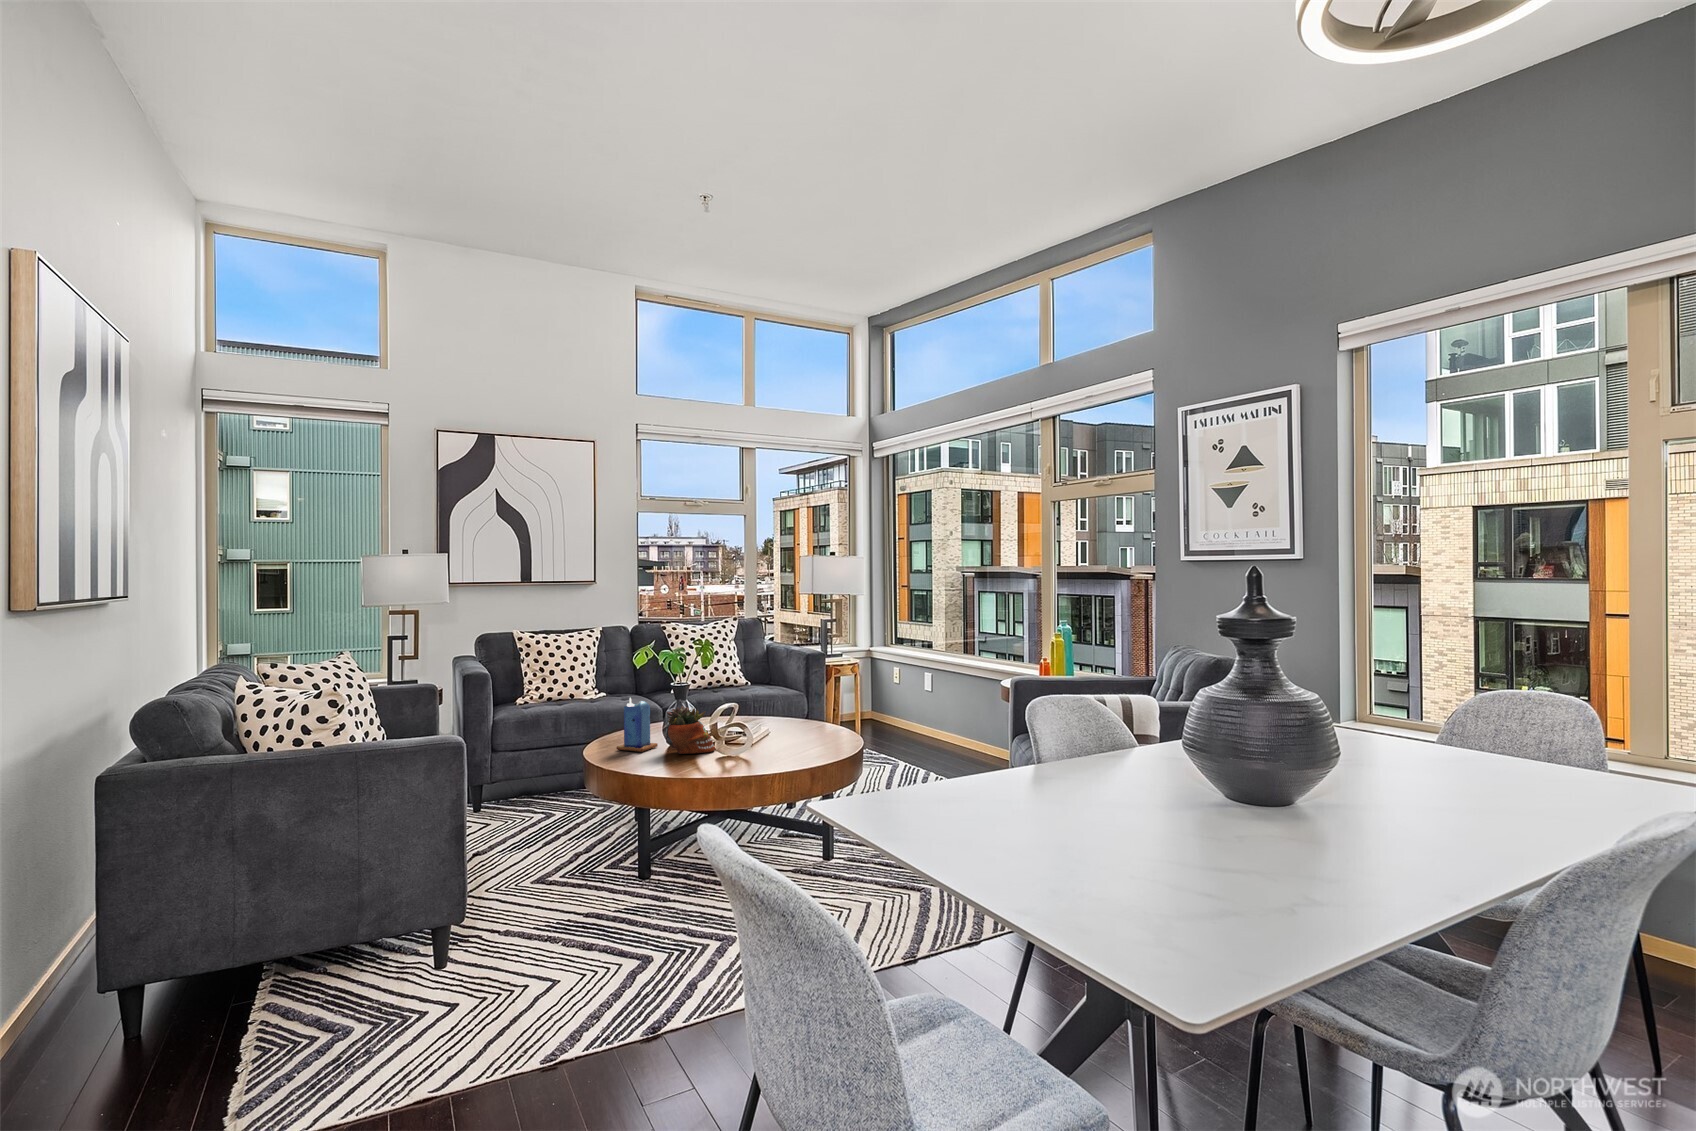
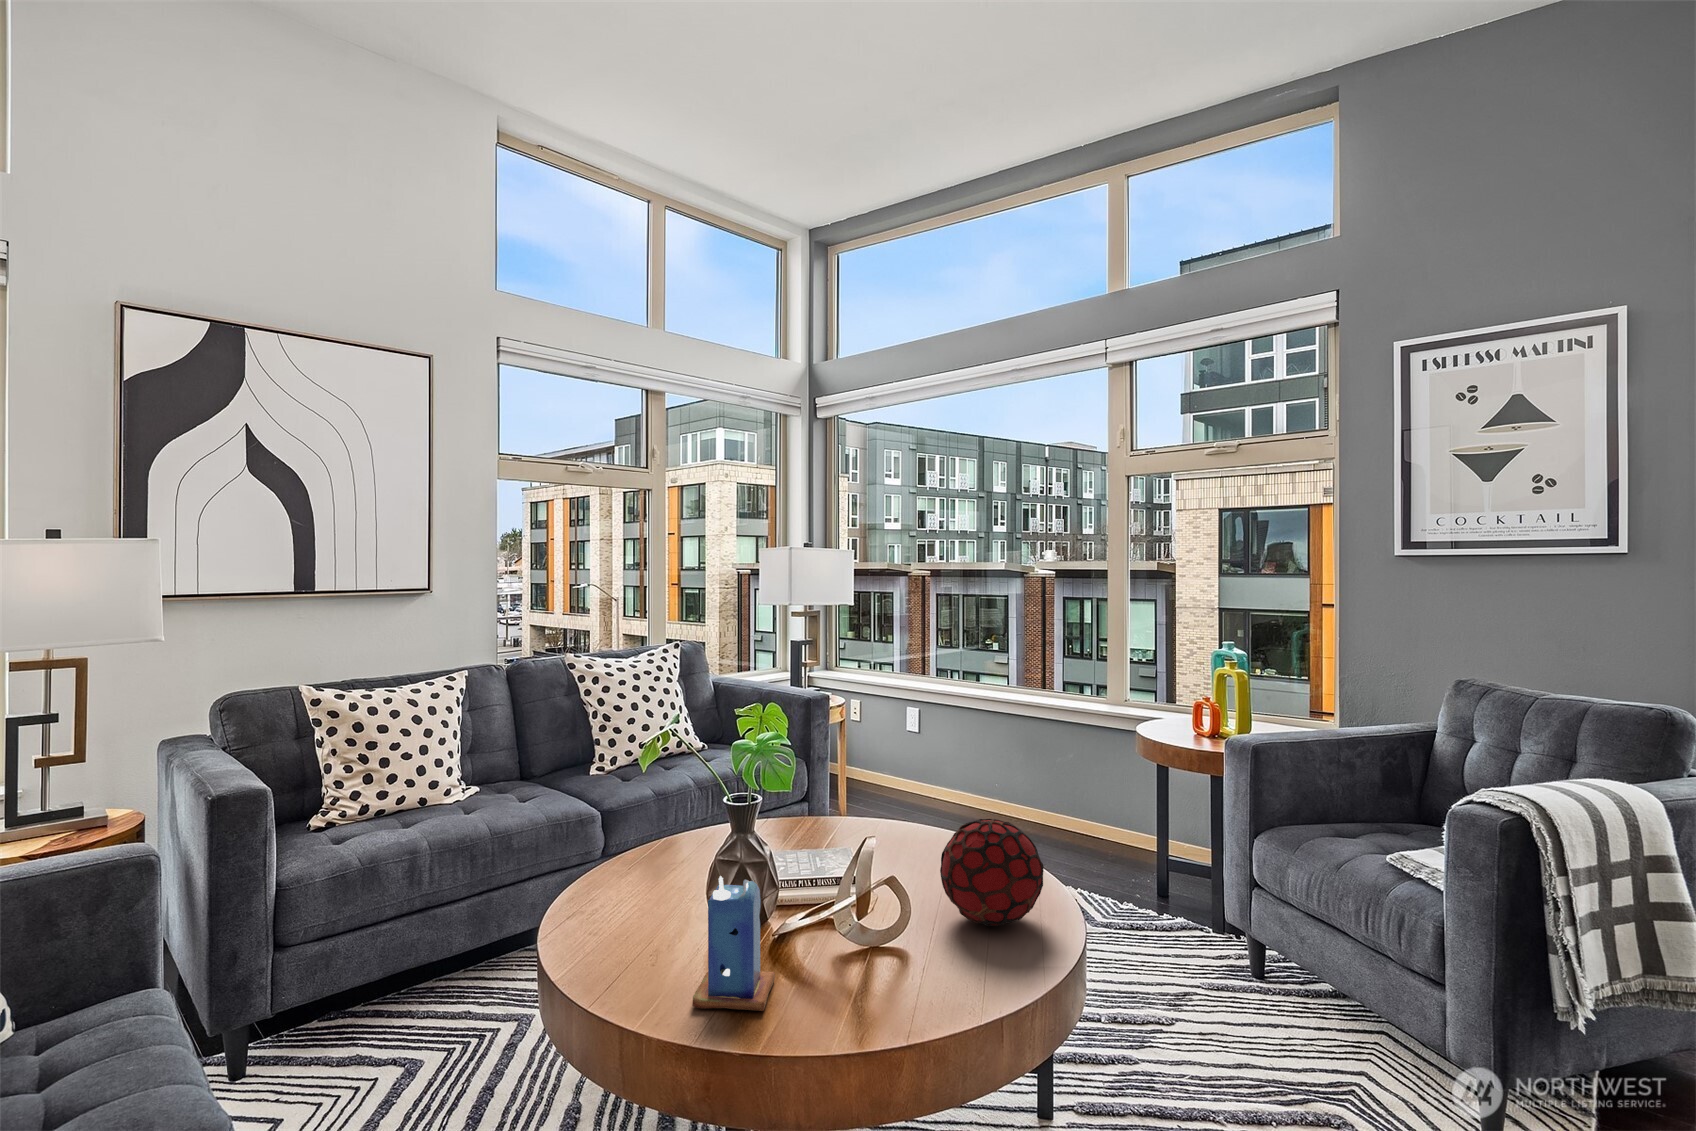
decorative orb: none [752,690,802,740] -> present [940,819,1044,926]
succulent planter: present [667,706,715,754] -> none [813,886,922,1006]

